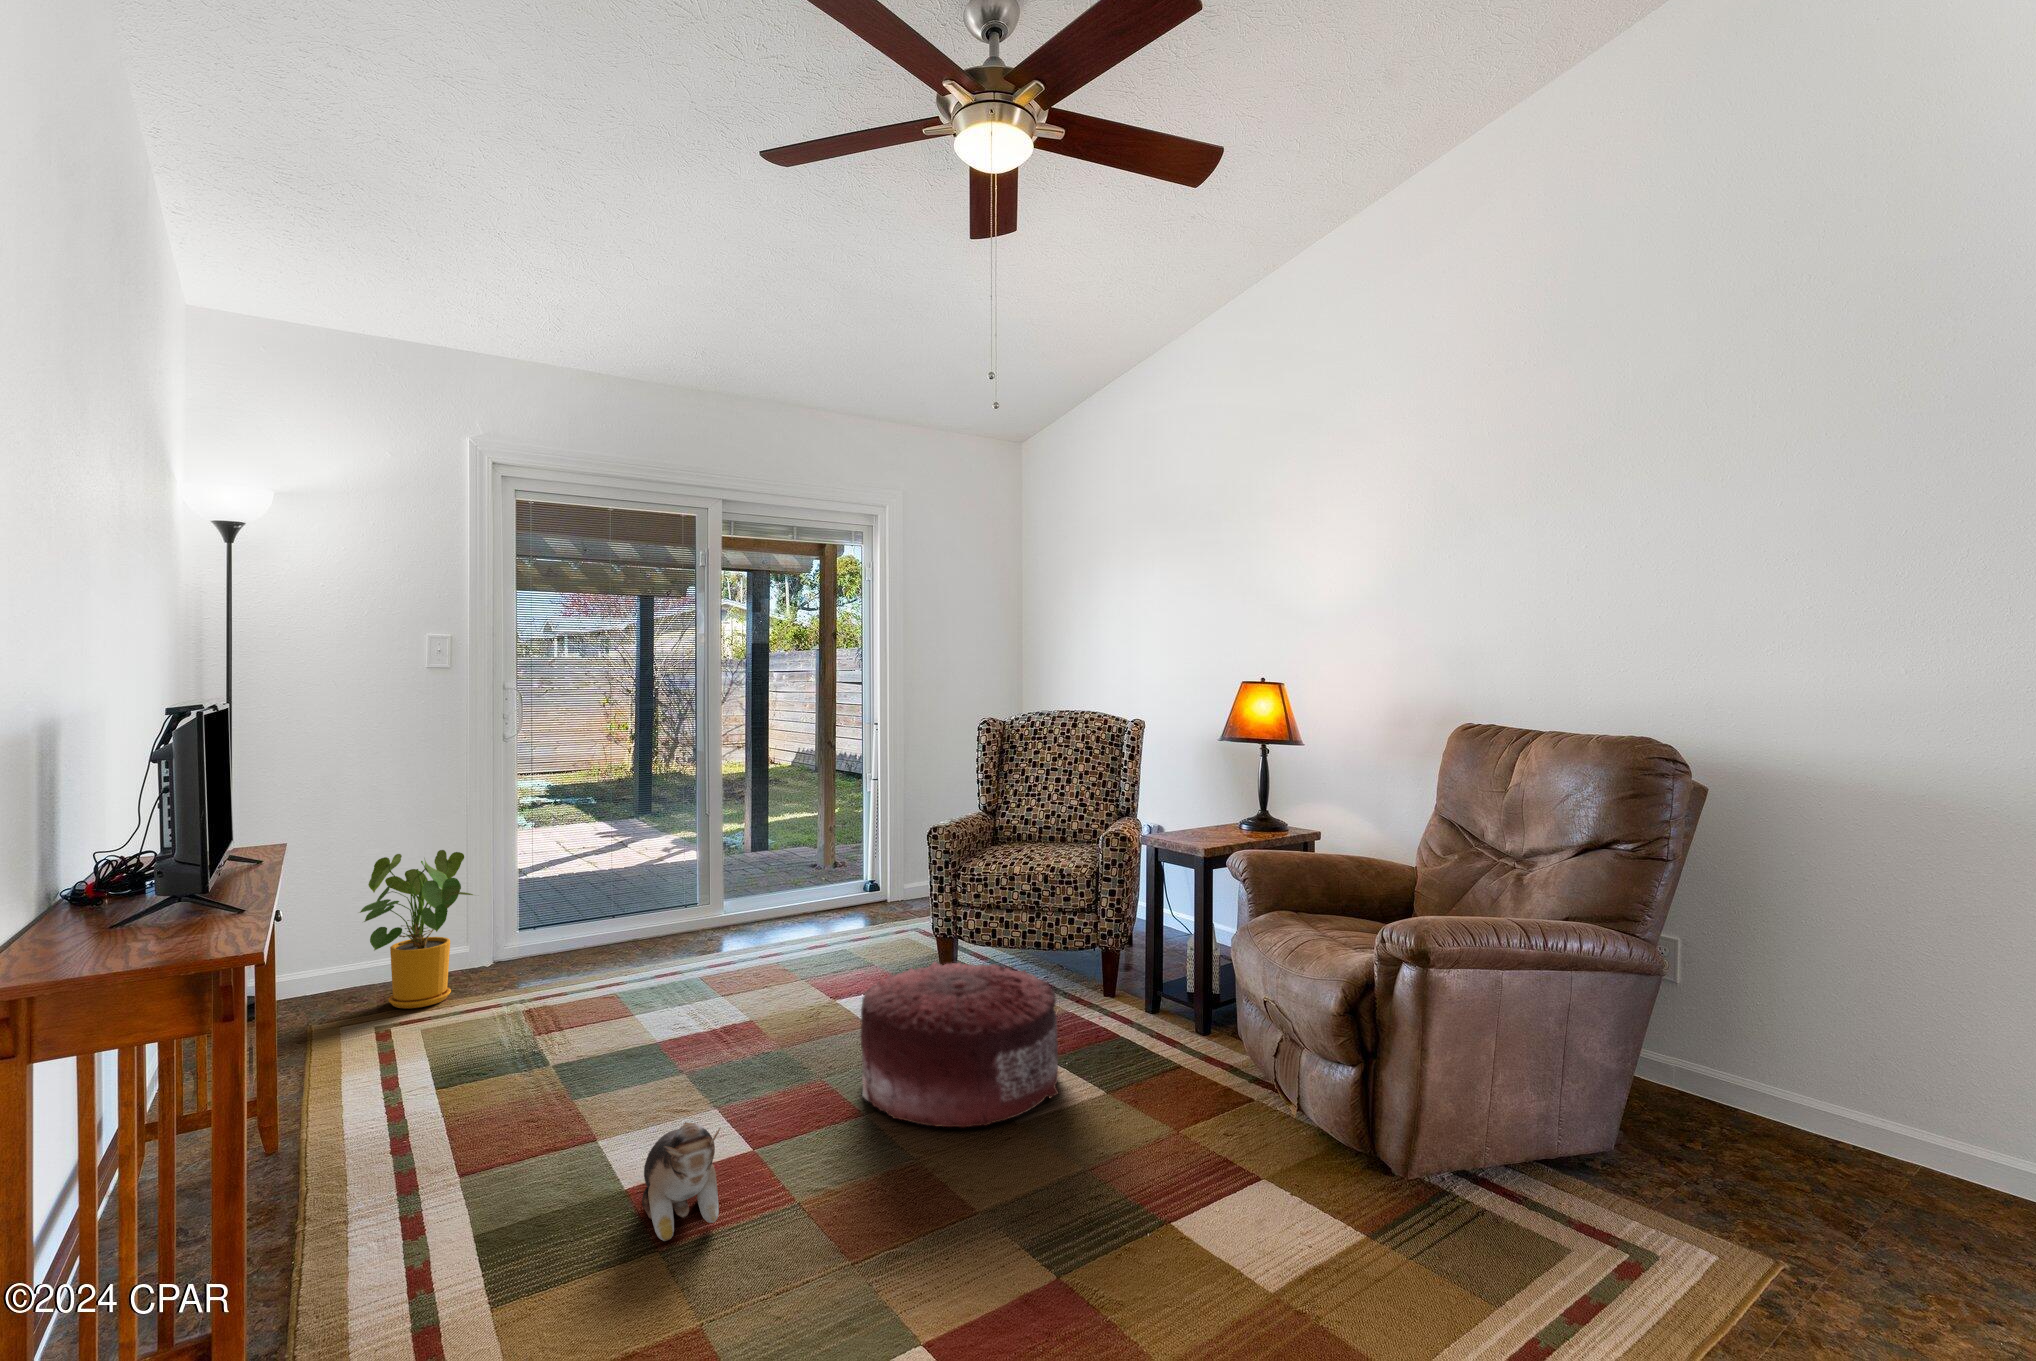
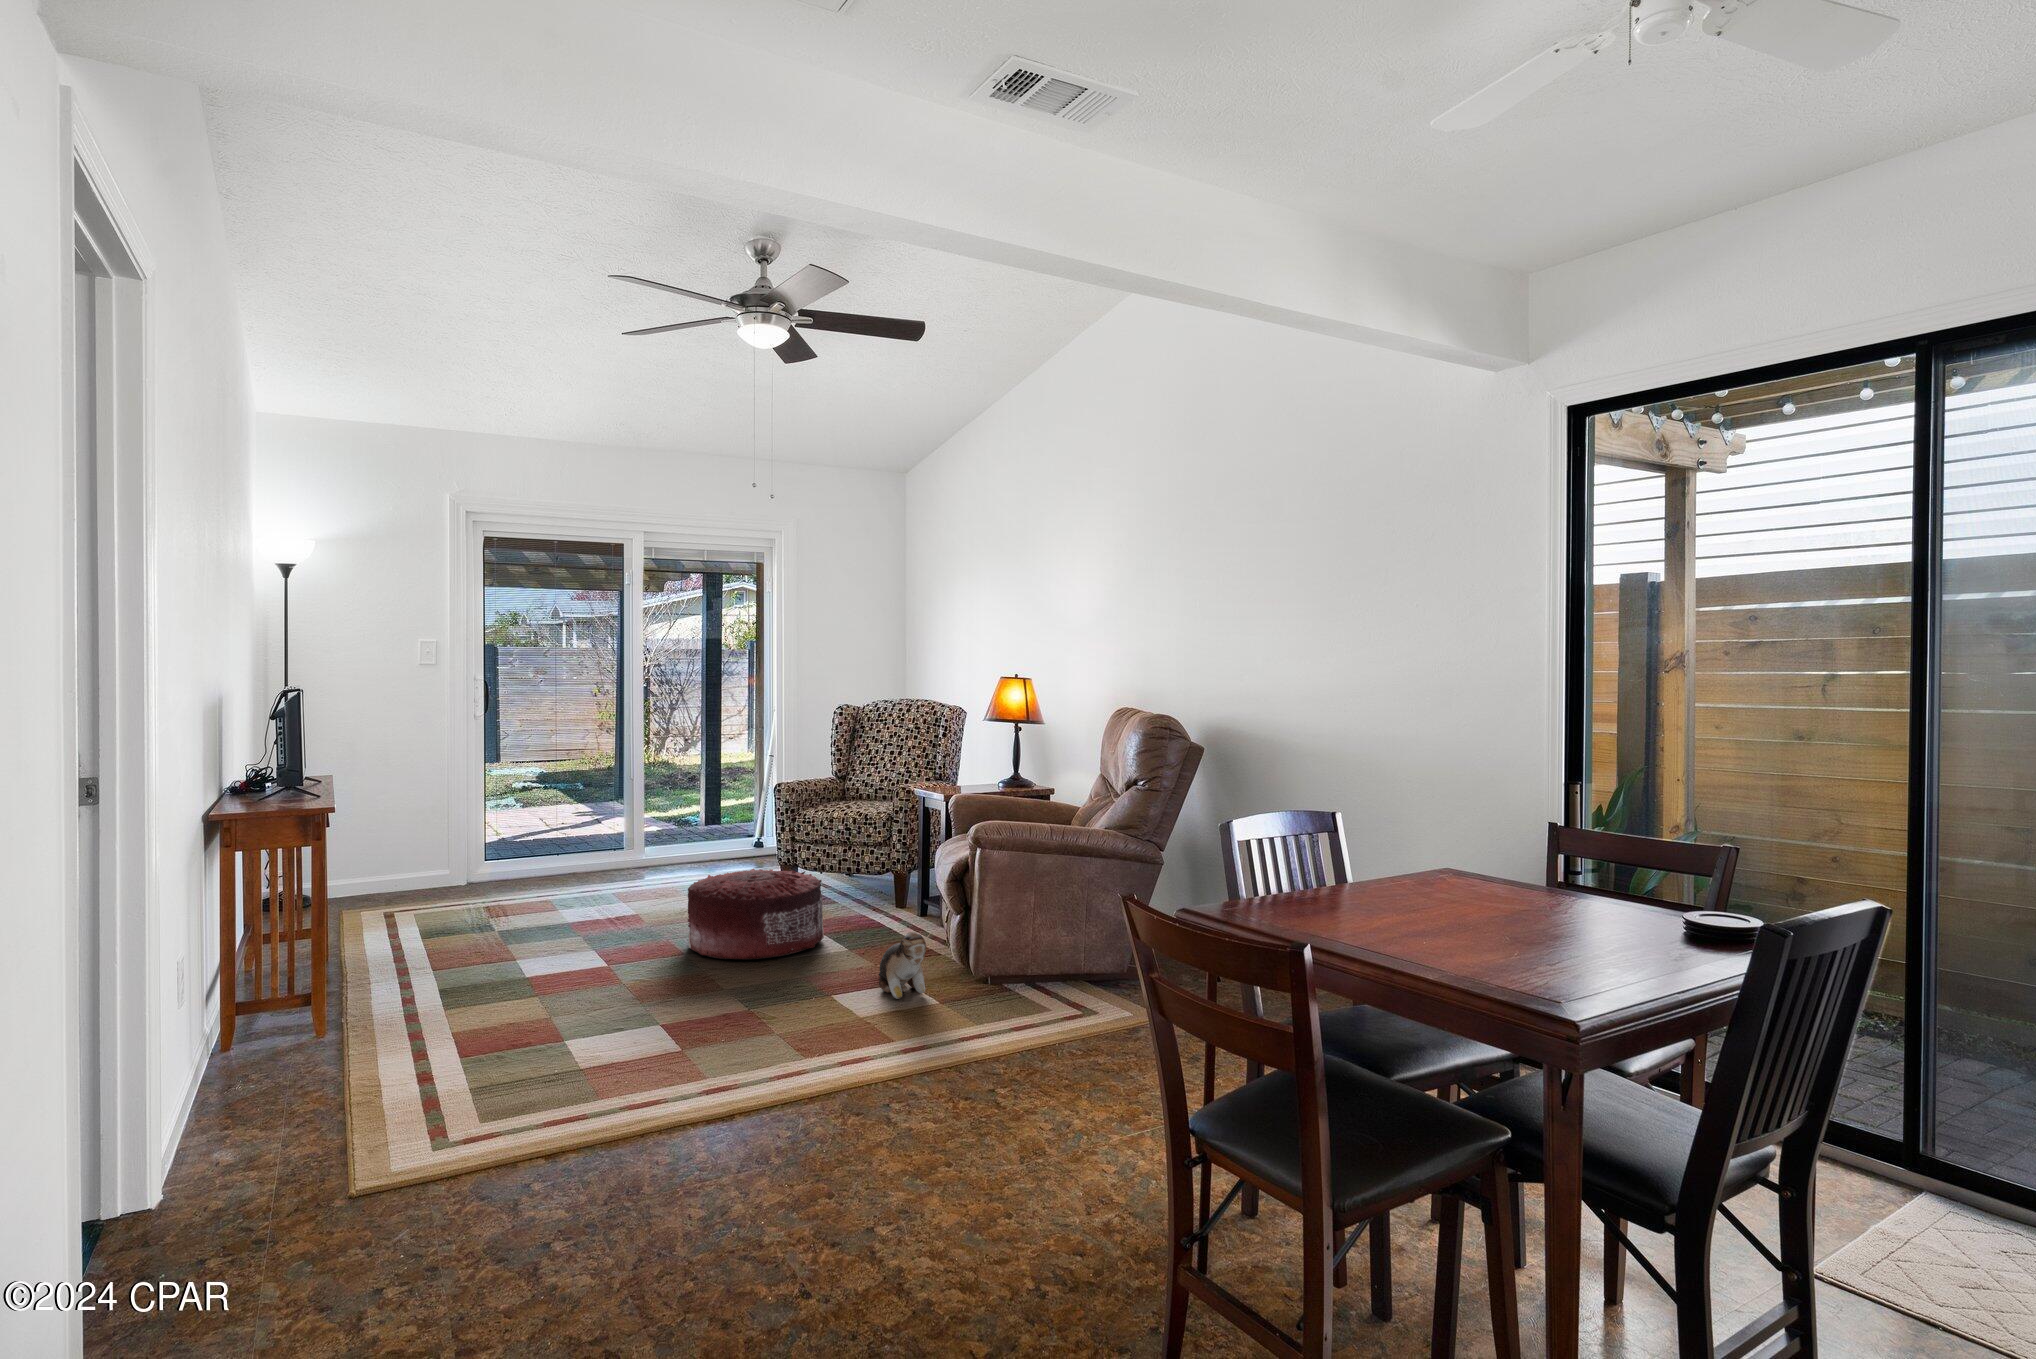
house plant: present [360,850,473,1008] -> none [372,796,454,903]
plush toy: present [642,1122,721,1241] -> present [879,932,930,999]

